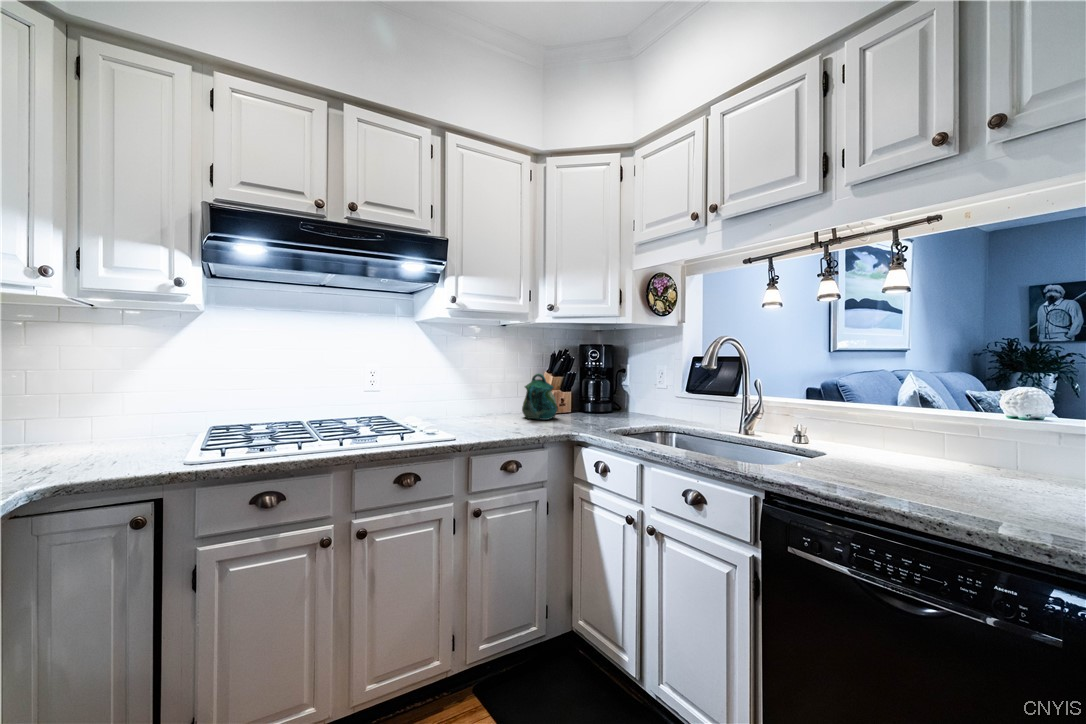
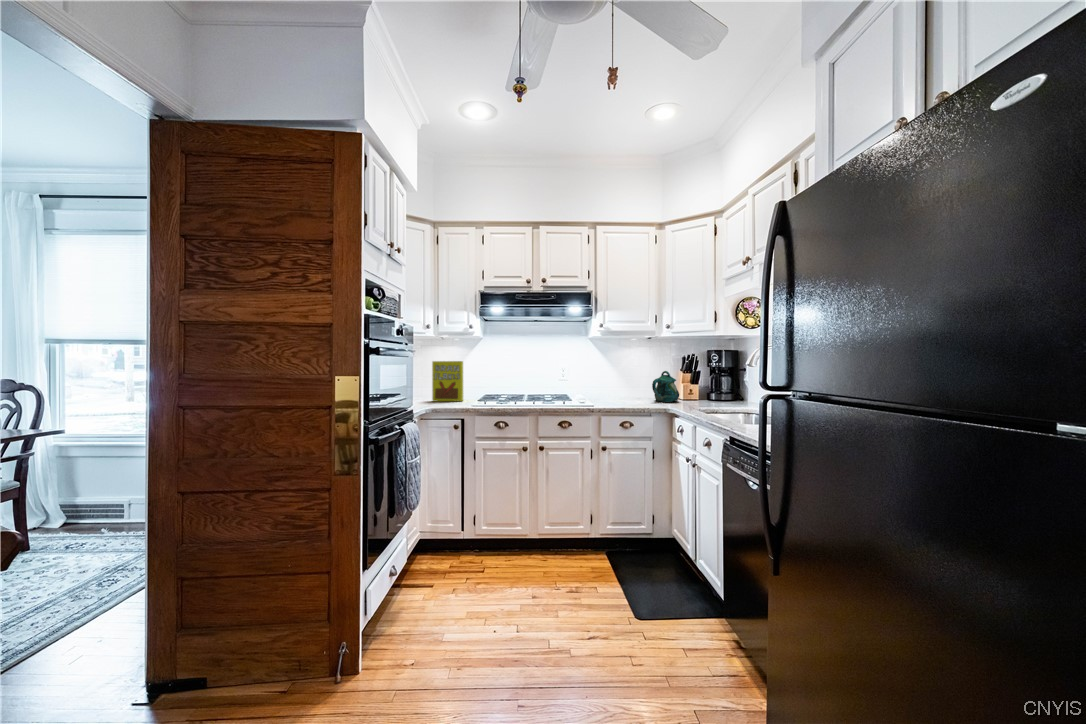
cereal box: none [60,356,154,451] -> present [432,361,463,401]

